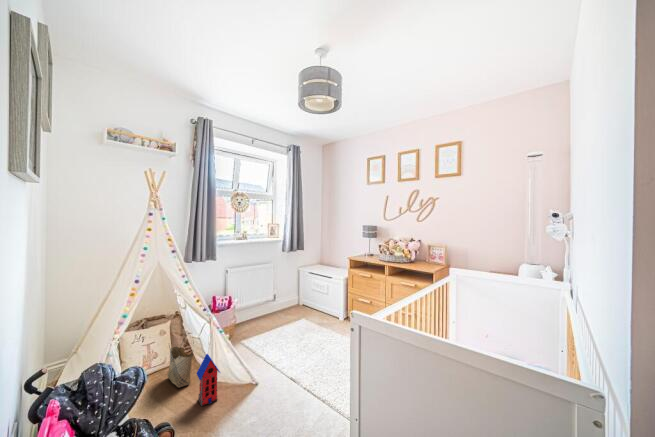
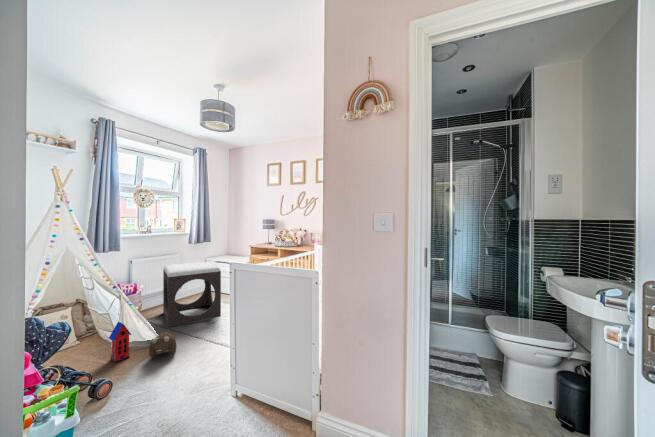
footstool: none [257,275,319,355] -> present [163,262,221,327]
woven basket: present [167,333,193,387] -> none [74,310,103,355]
plush toy: none [238,374,269,410] -> present [149,332,176,358]

